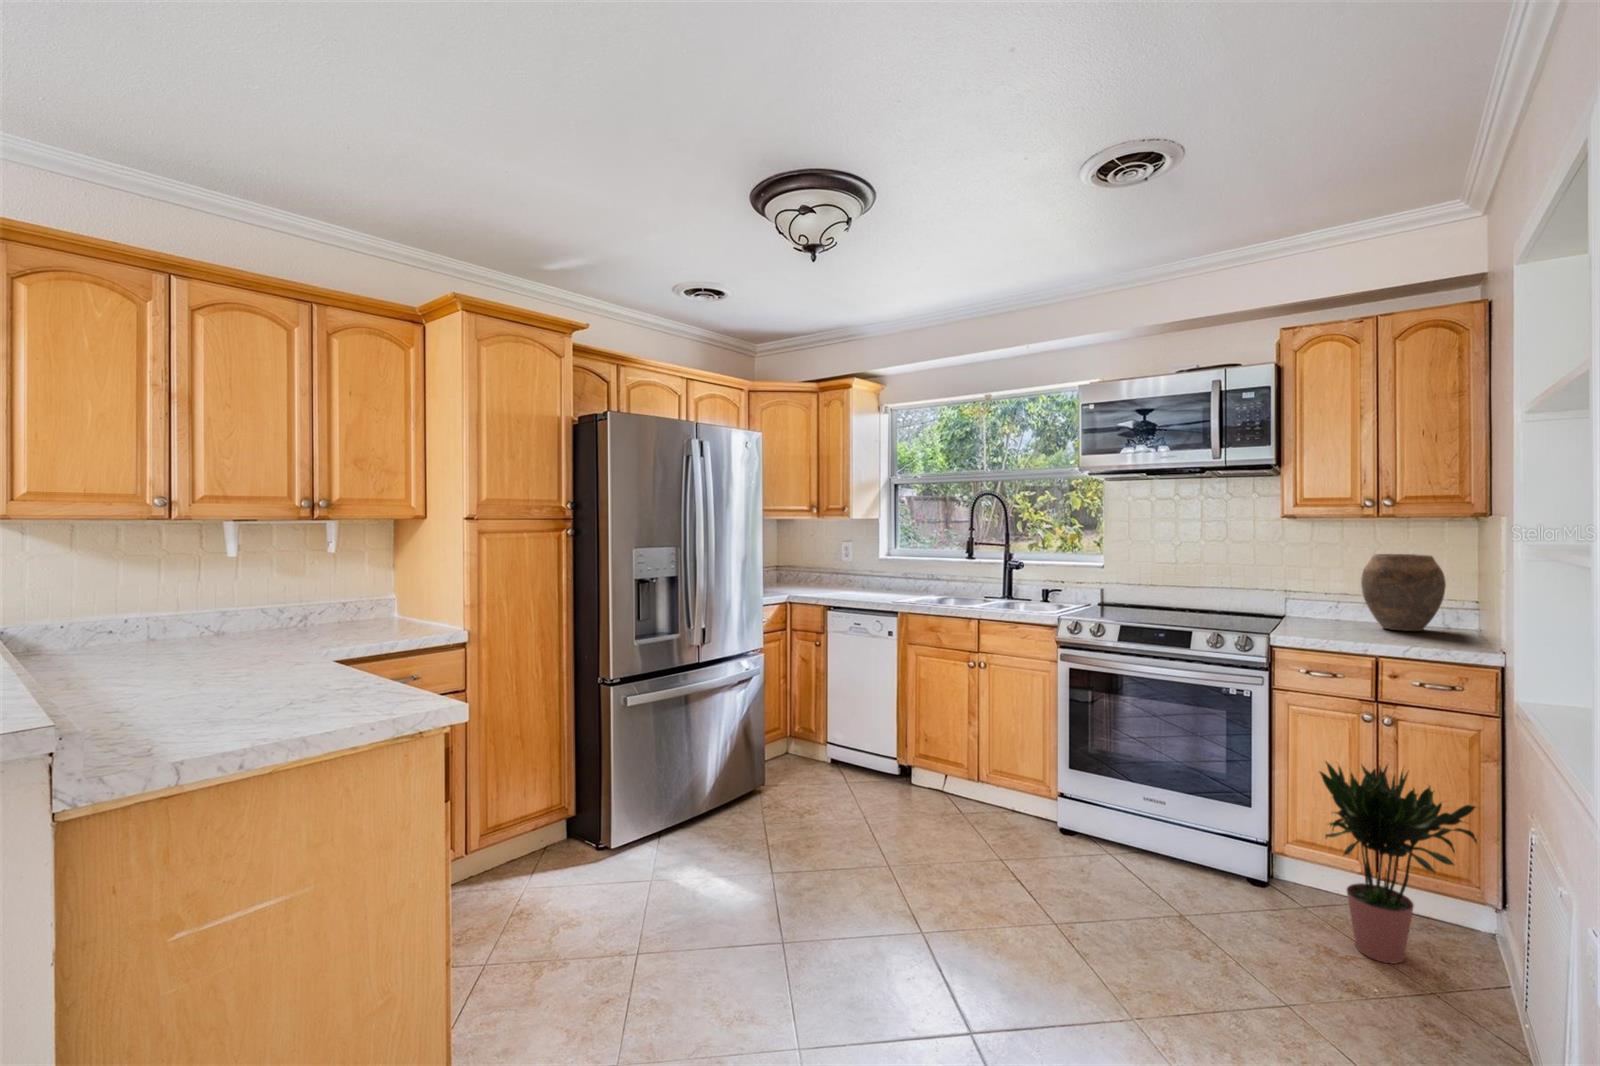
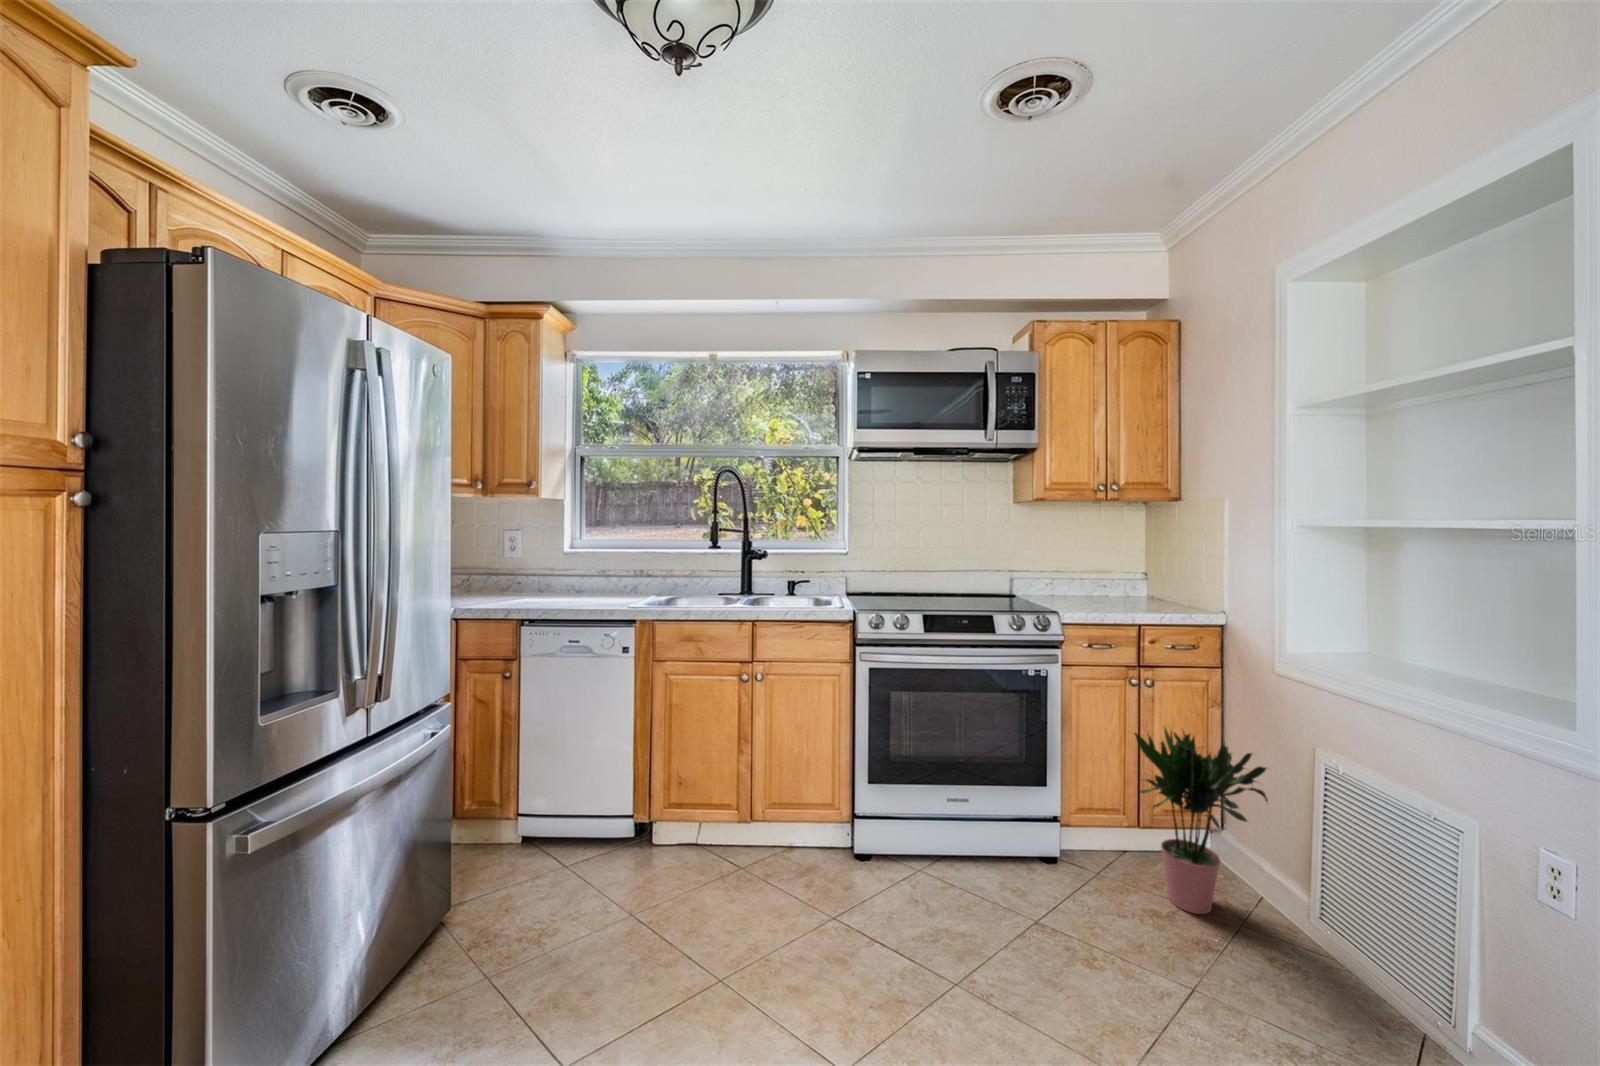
vase: present [1361,554,1446,631] -> none [1074,536,1136,601]

